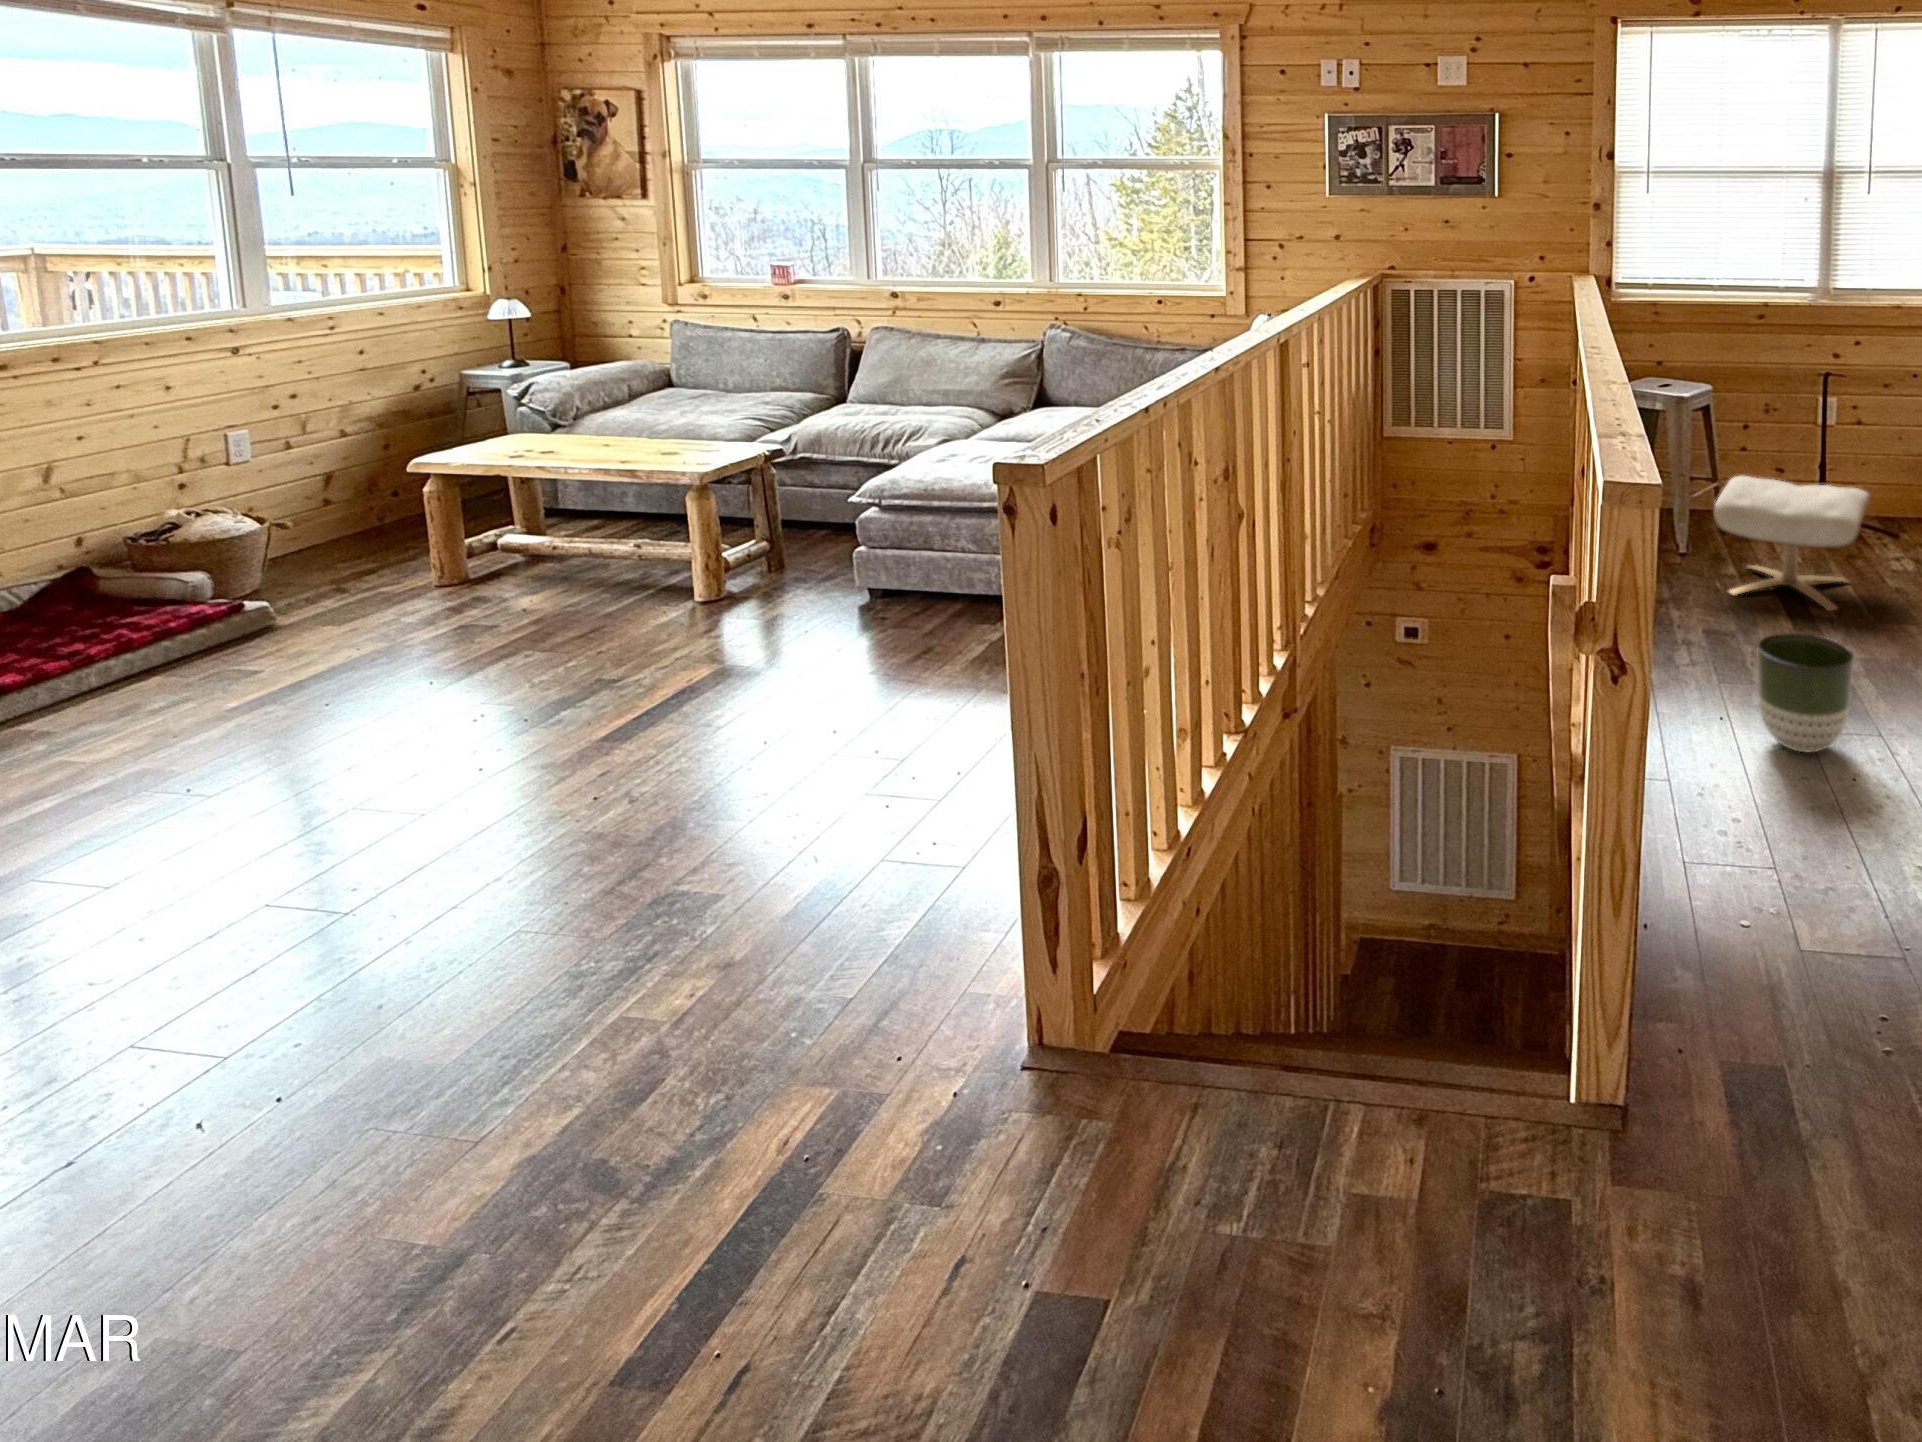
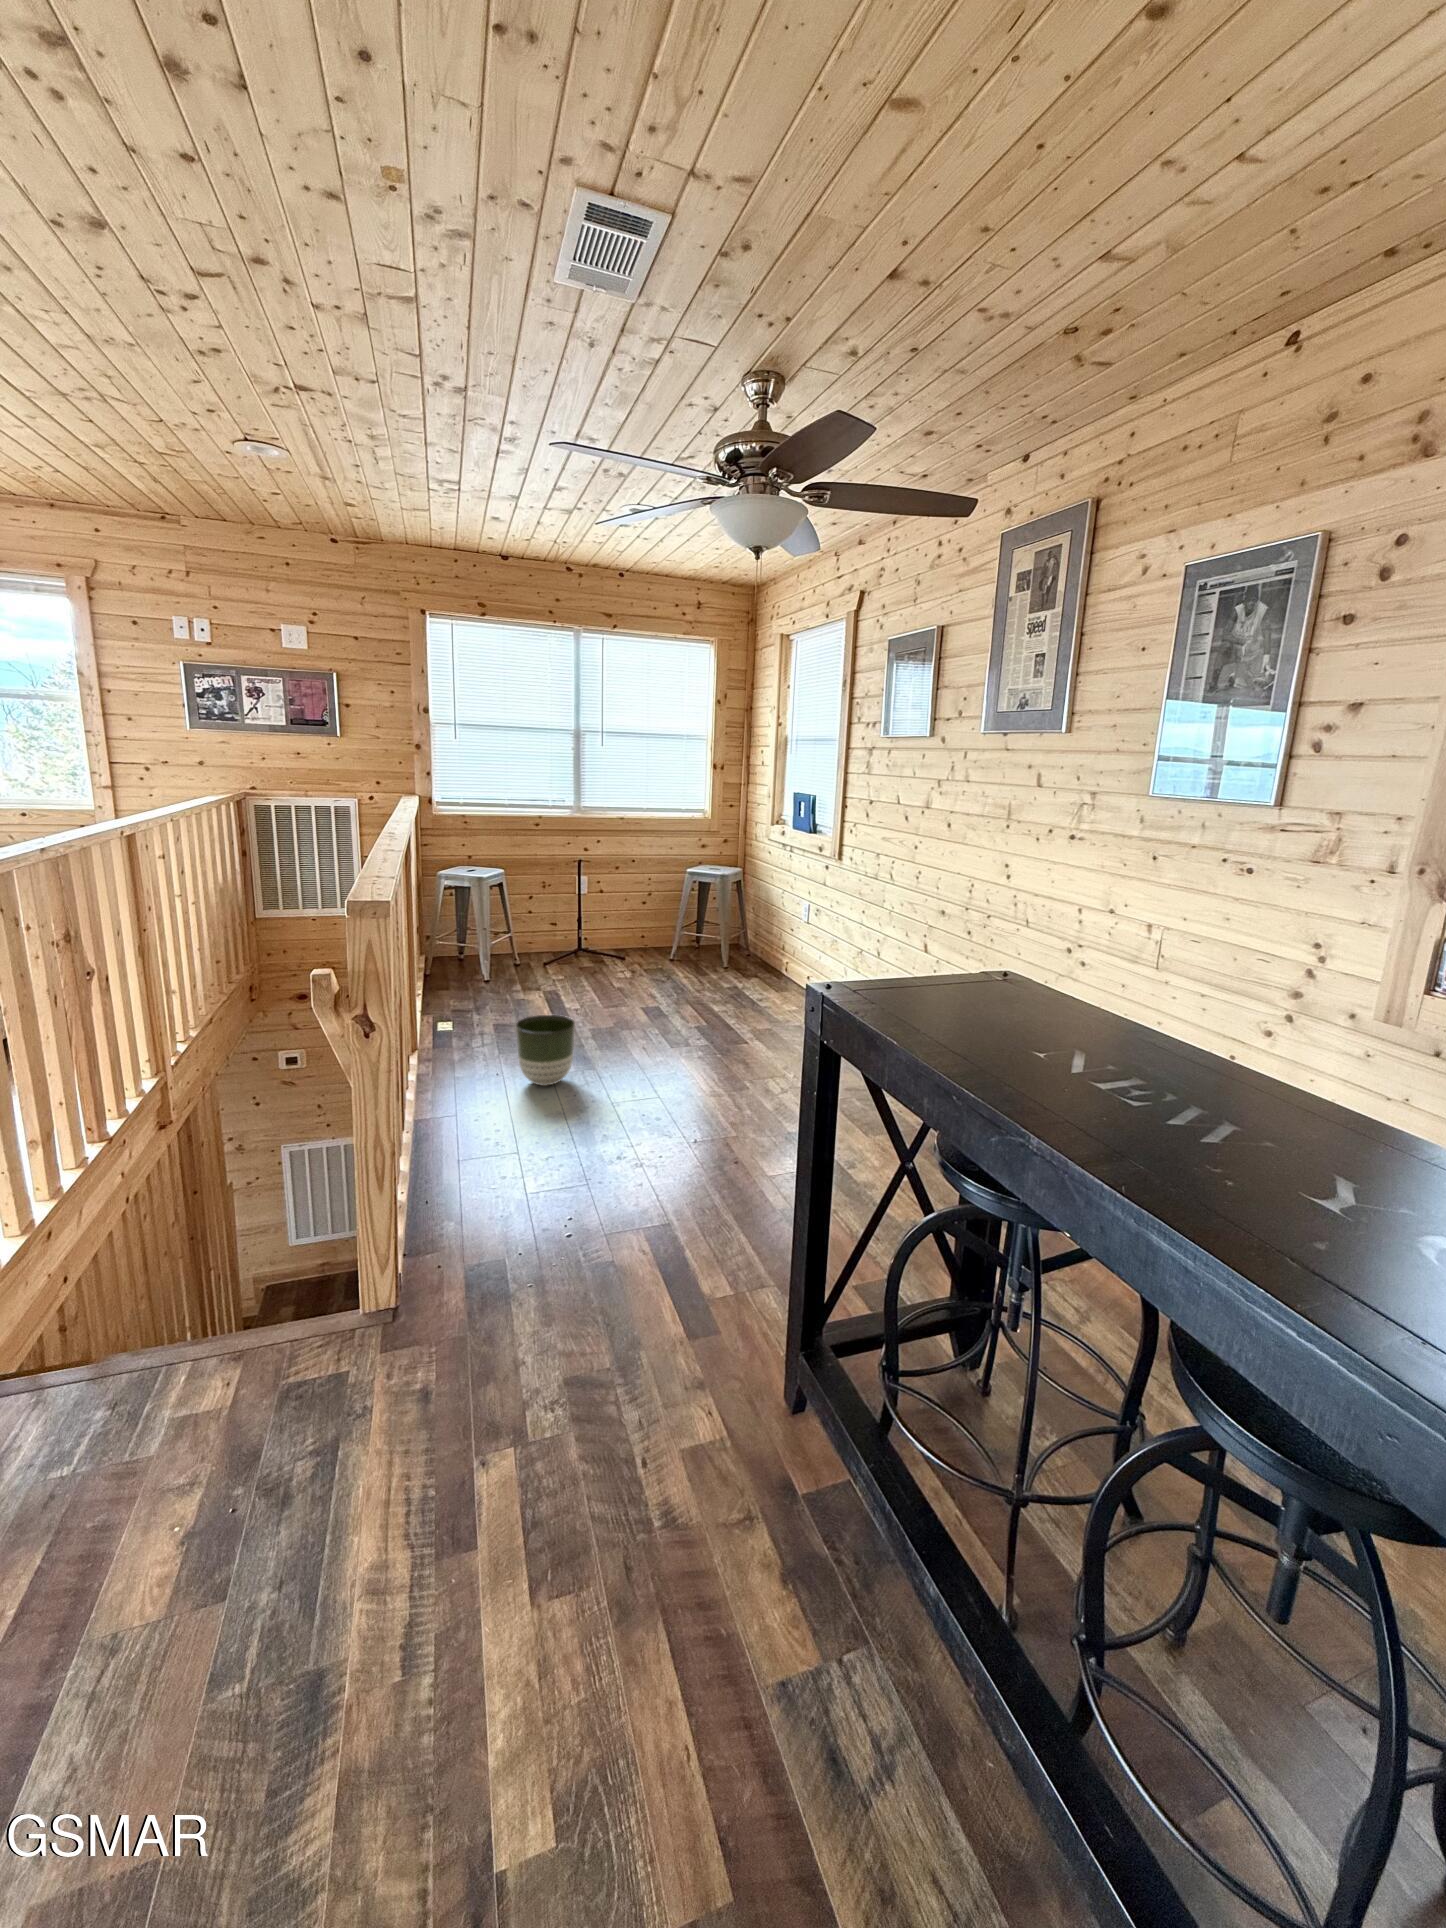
ottoman: present [1713,476,1871,611] -> none [502,926,602,1004]

